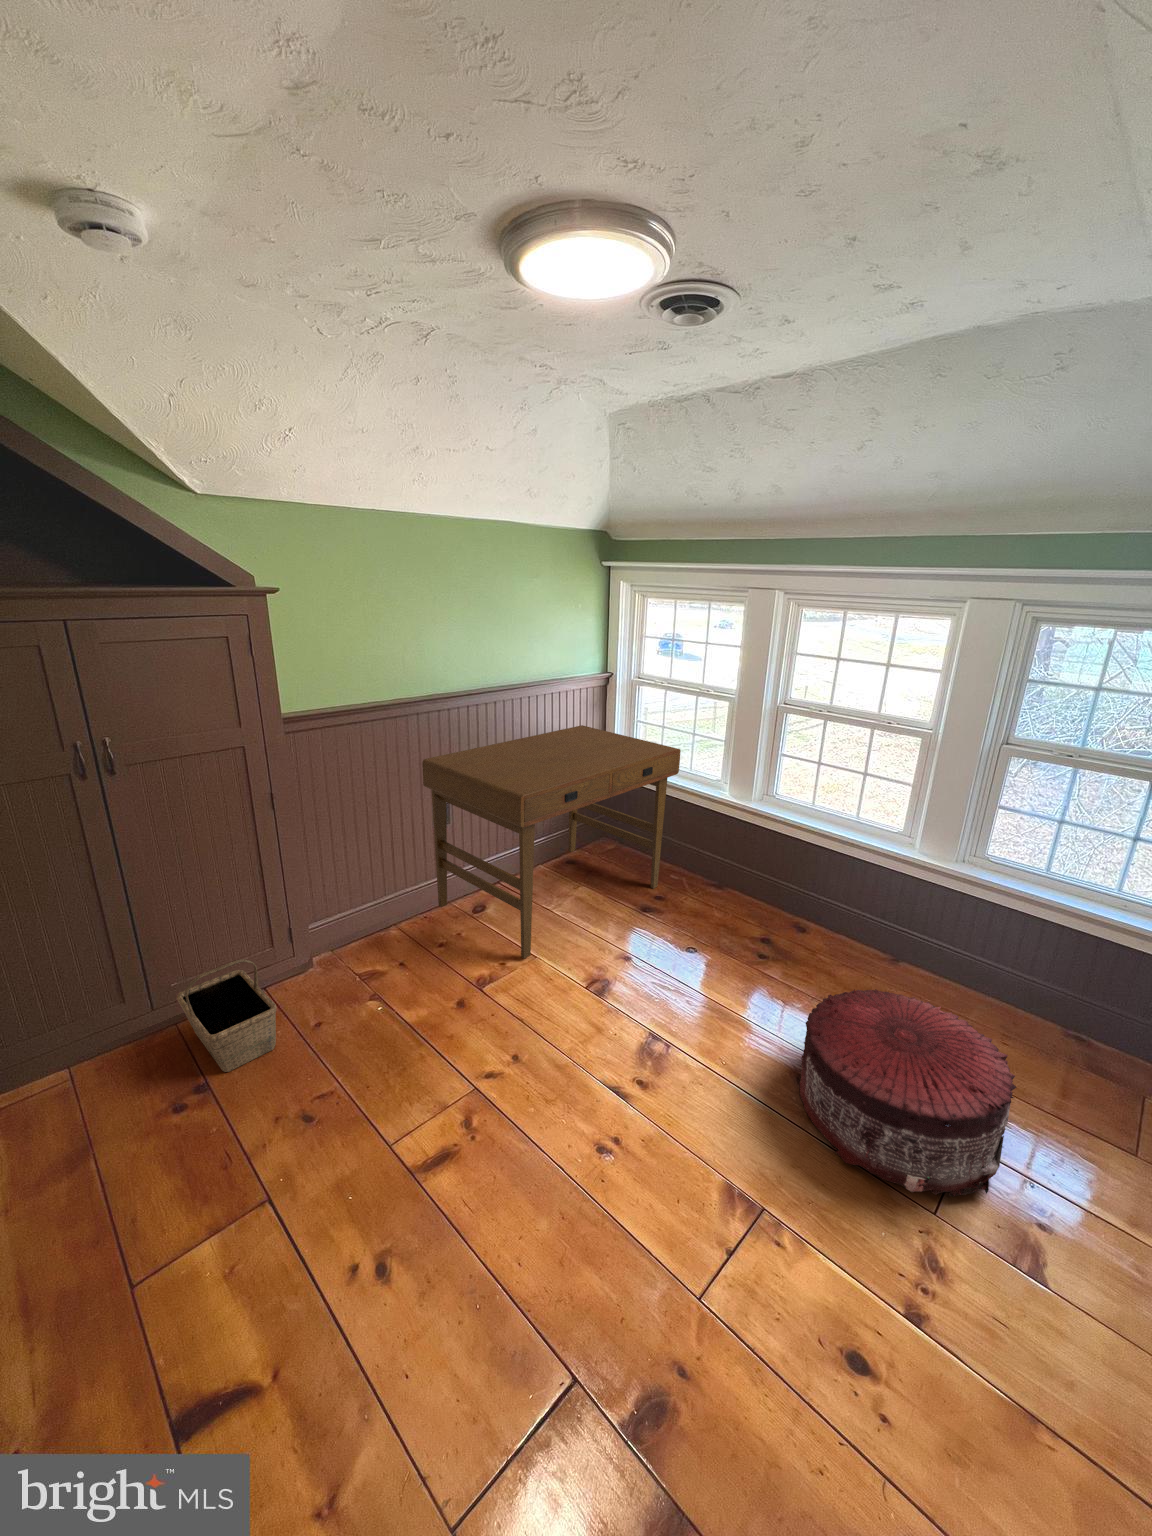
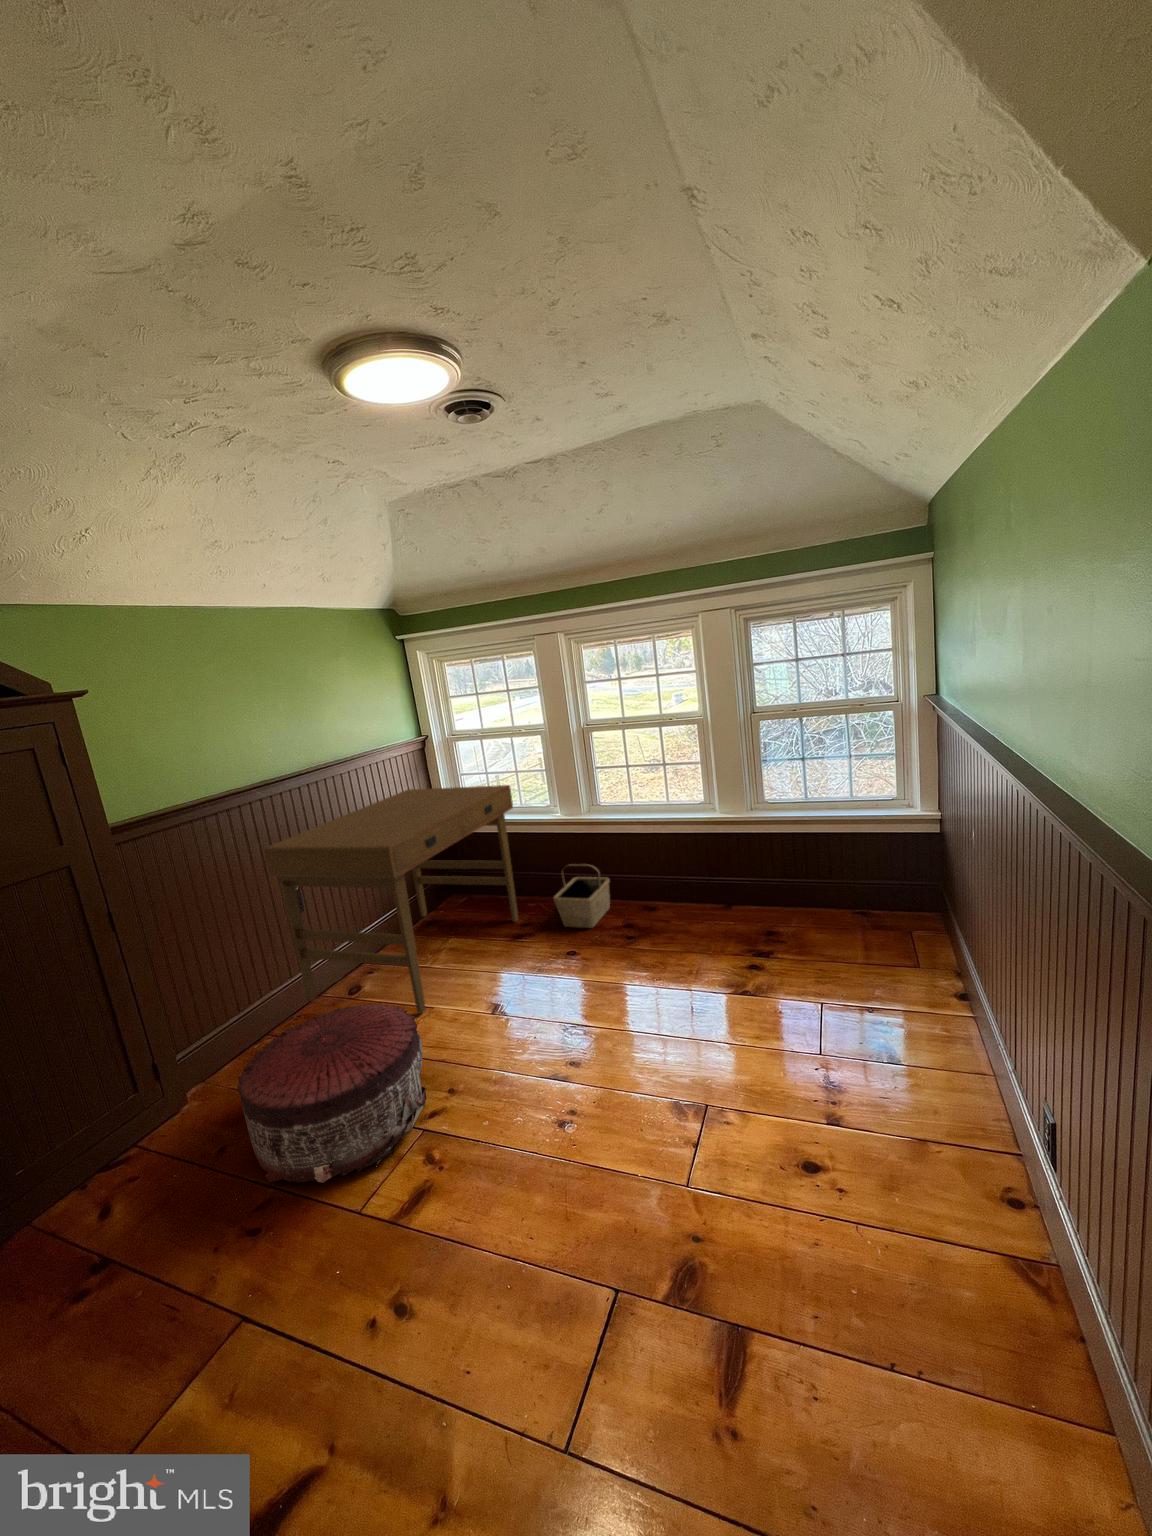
basket: present [177,959,276,1072] -> present [554,864,610,928]
pouf: present [799,989,1016,1196] -> present [238,1003,426,1183]

